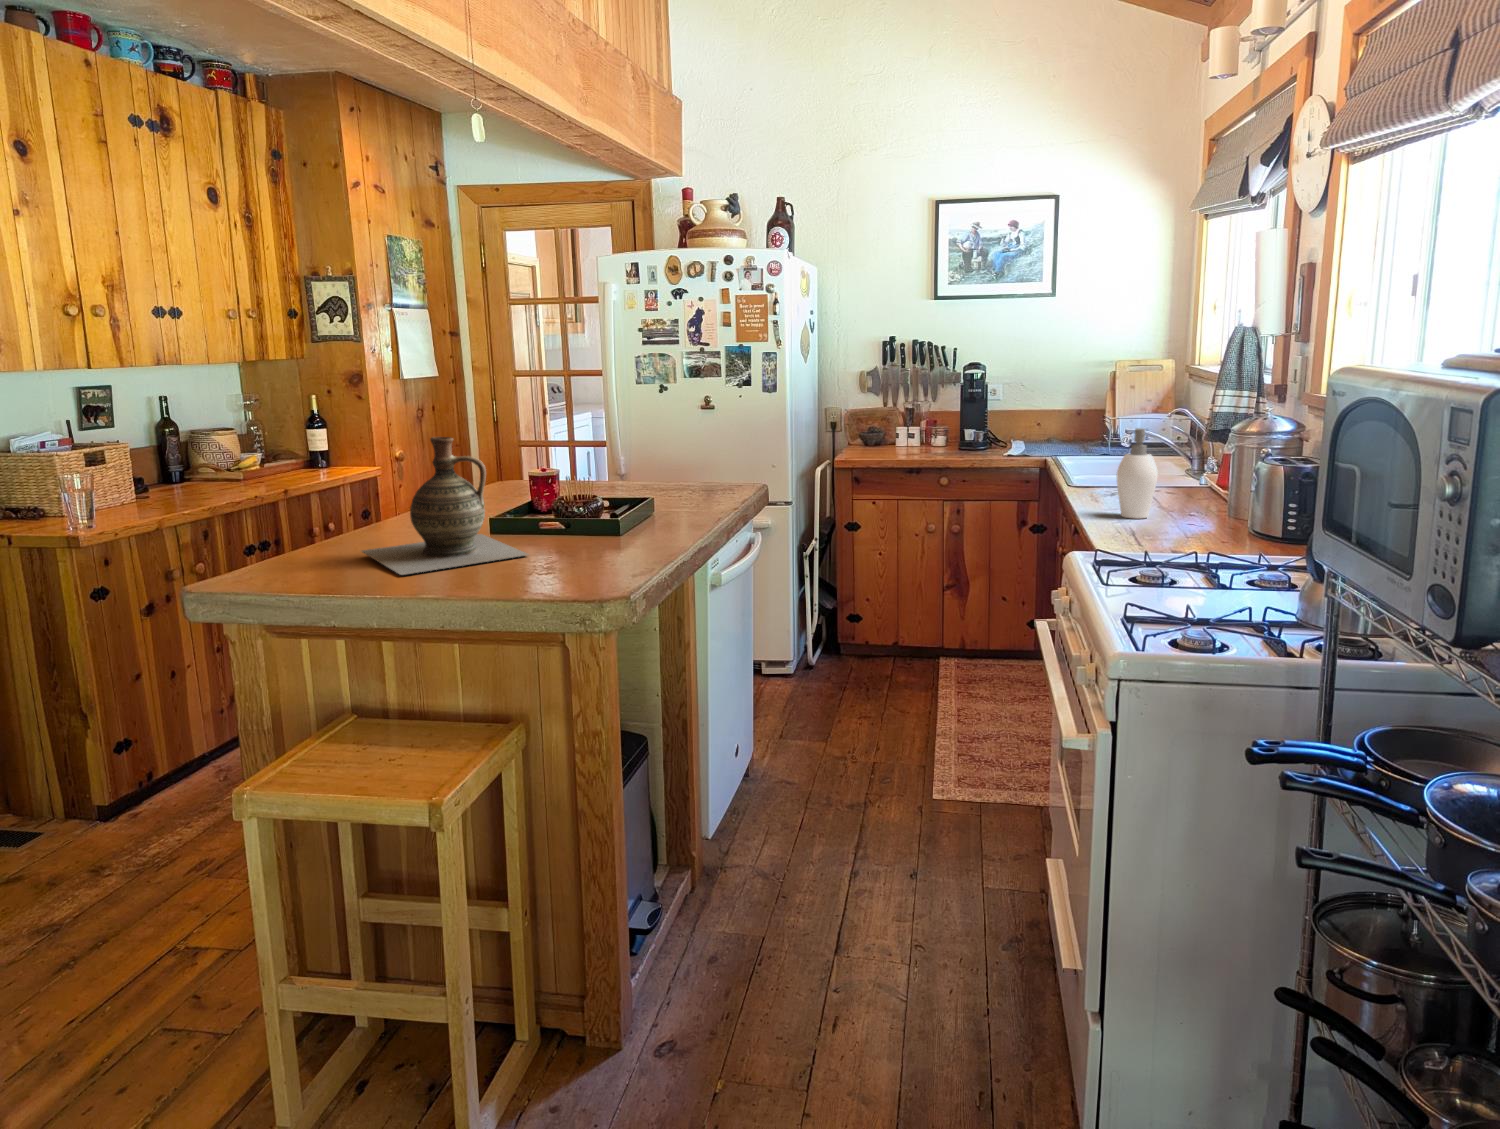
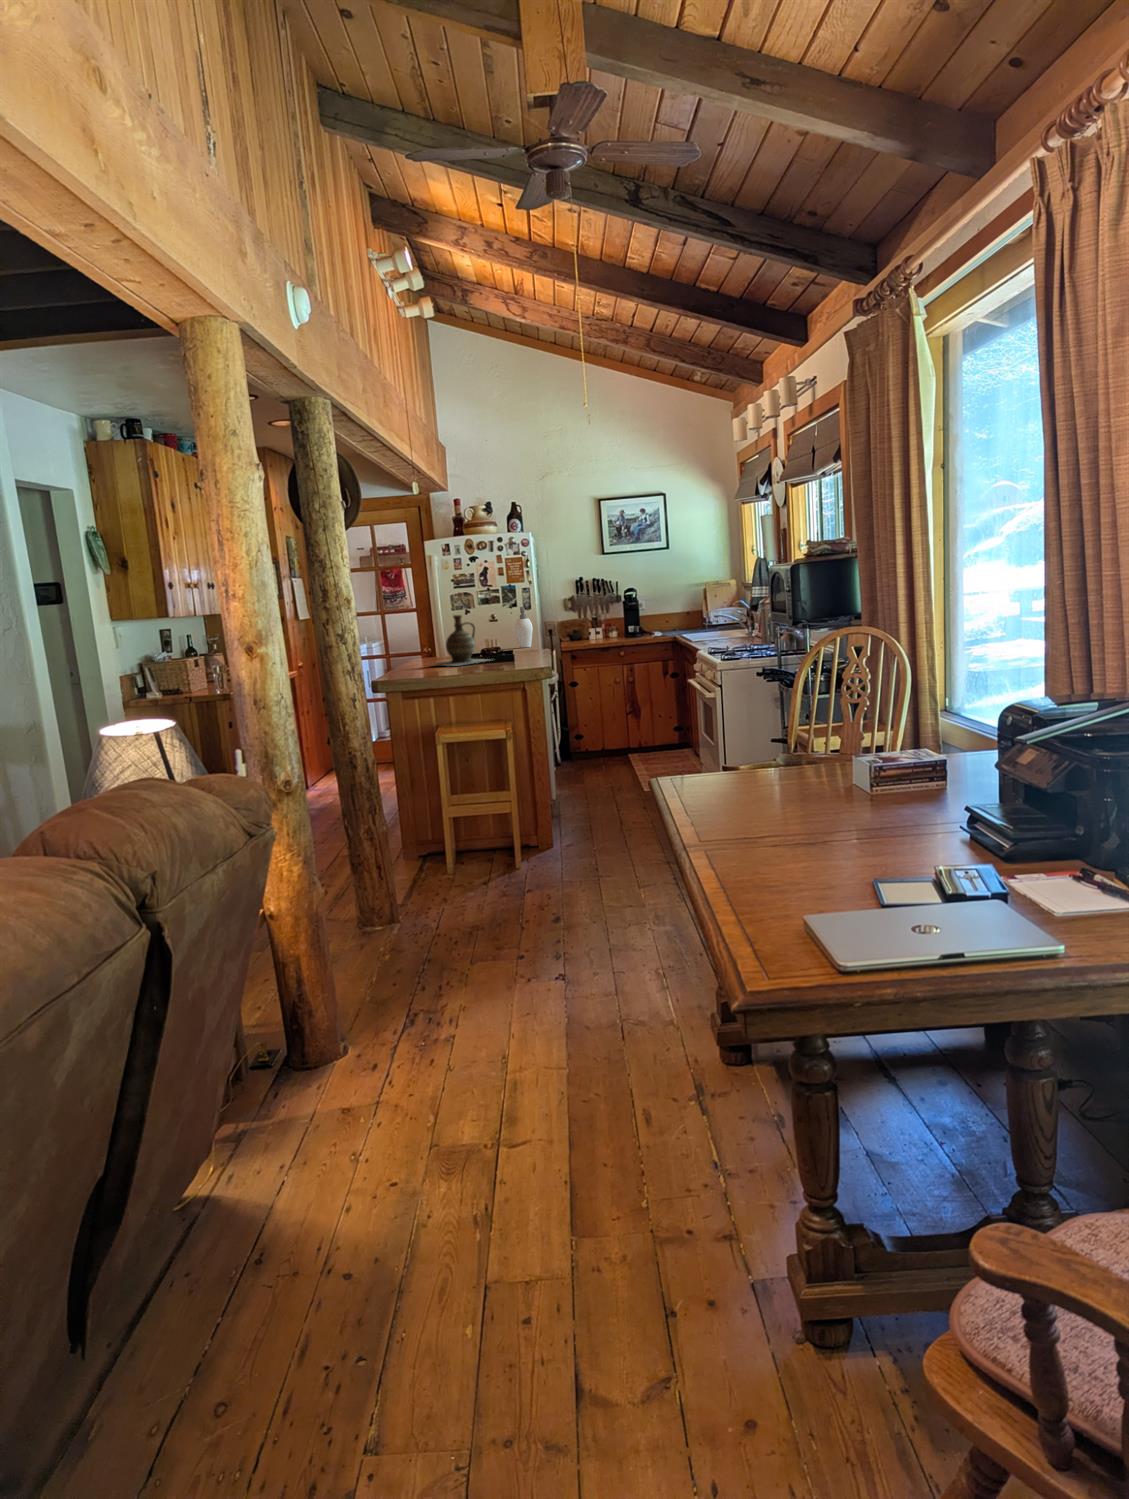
soap dispenser: present [1117,428,1158,518] -> present [515,607,533,648]

